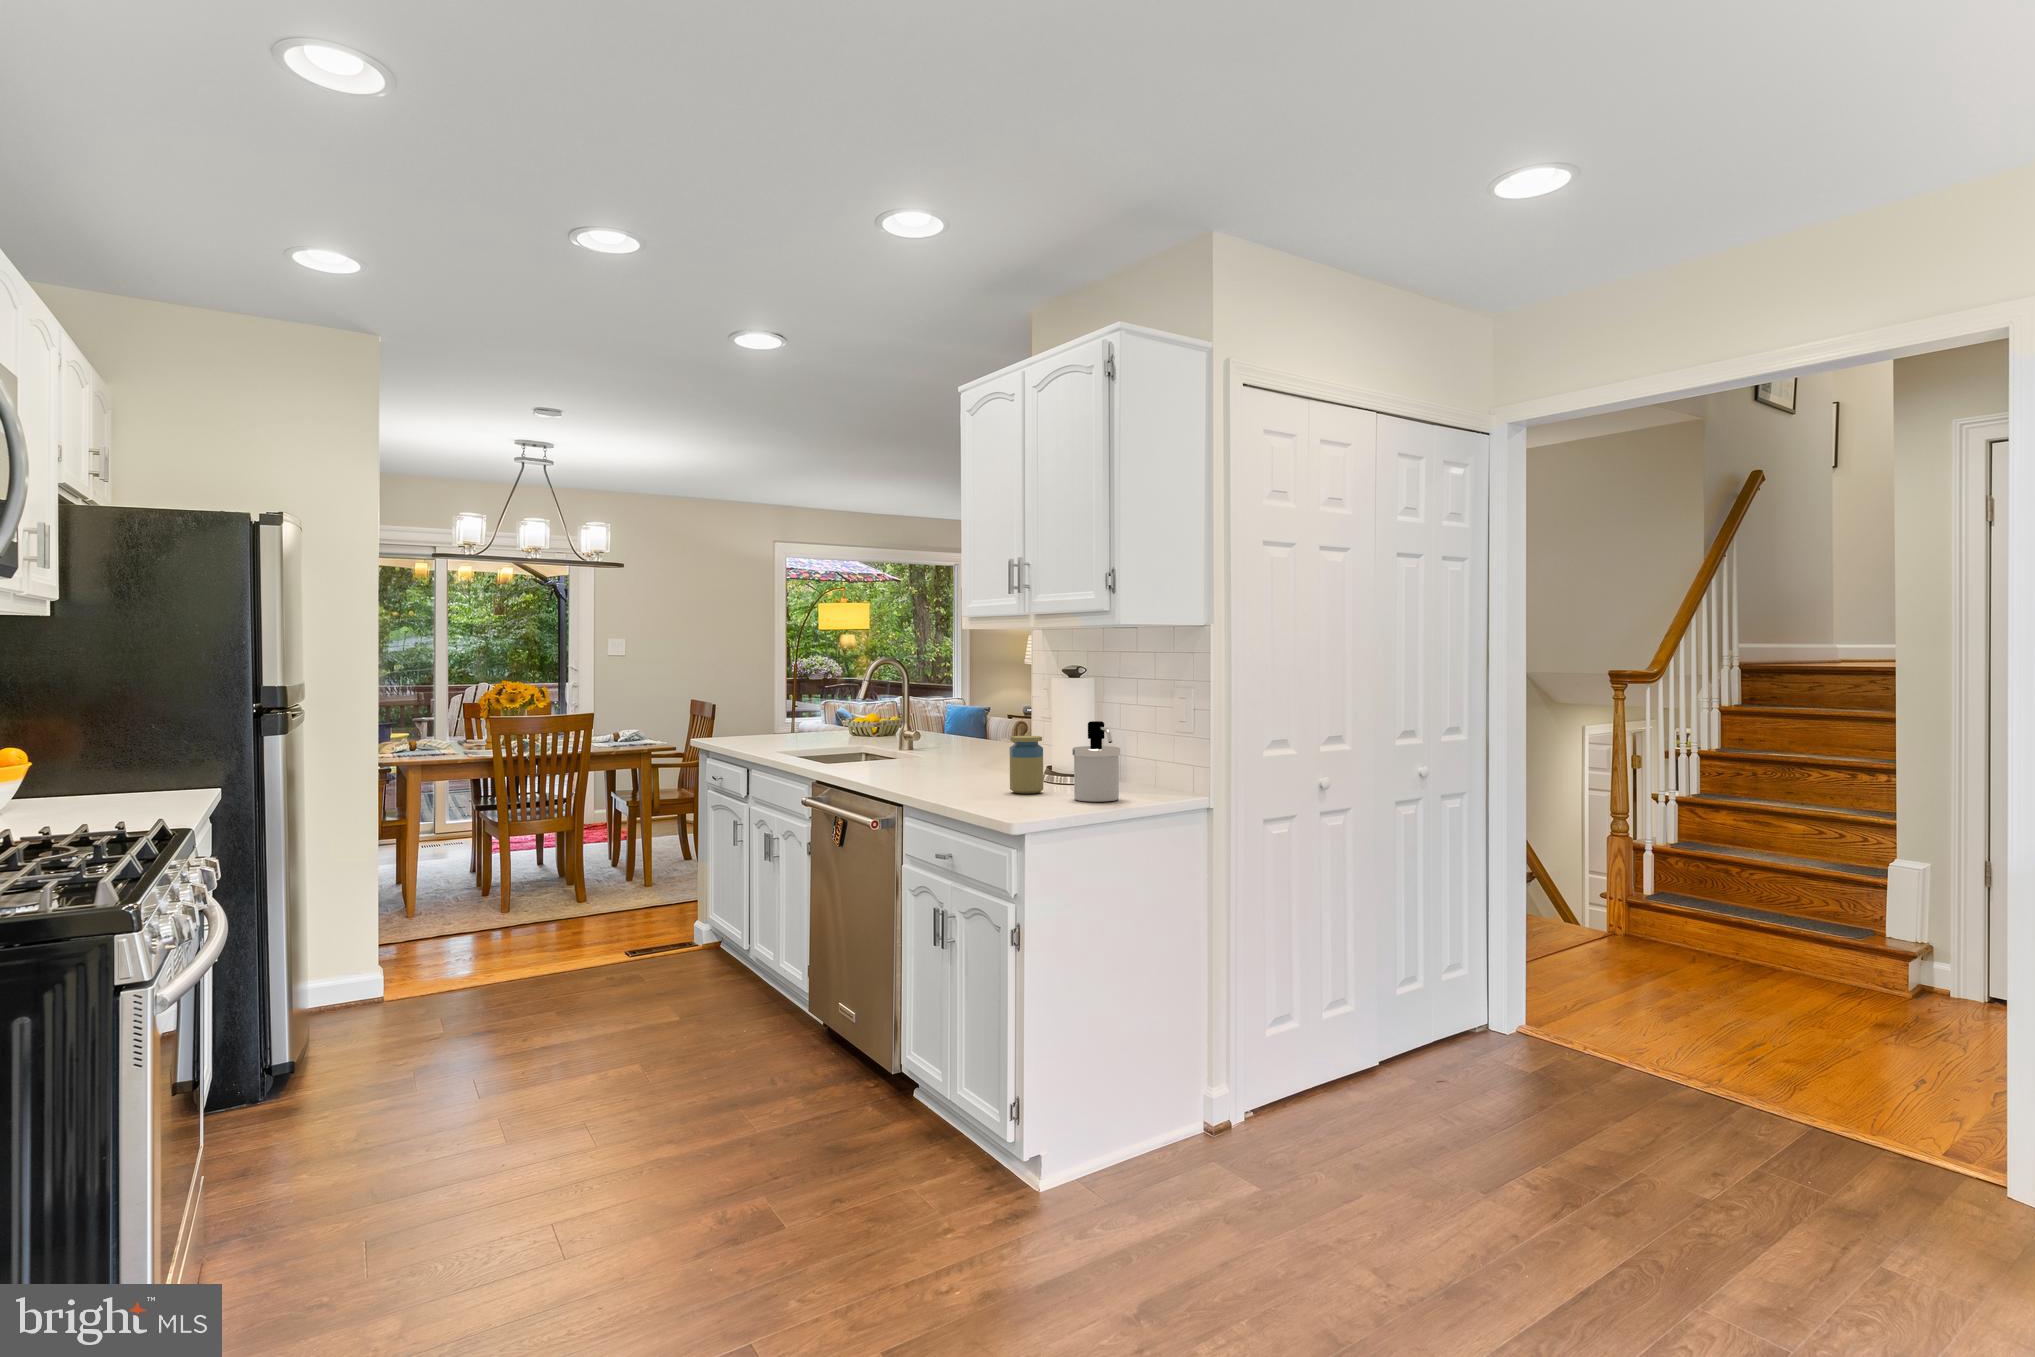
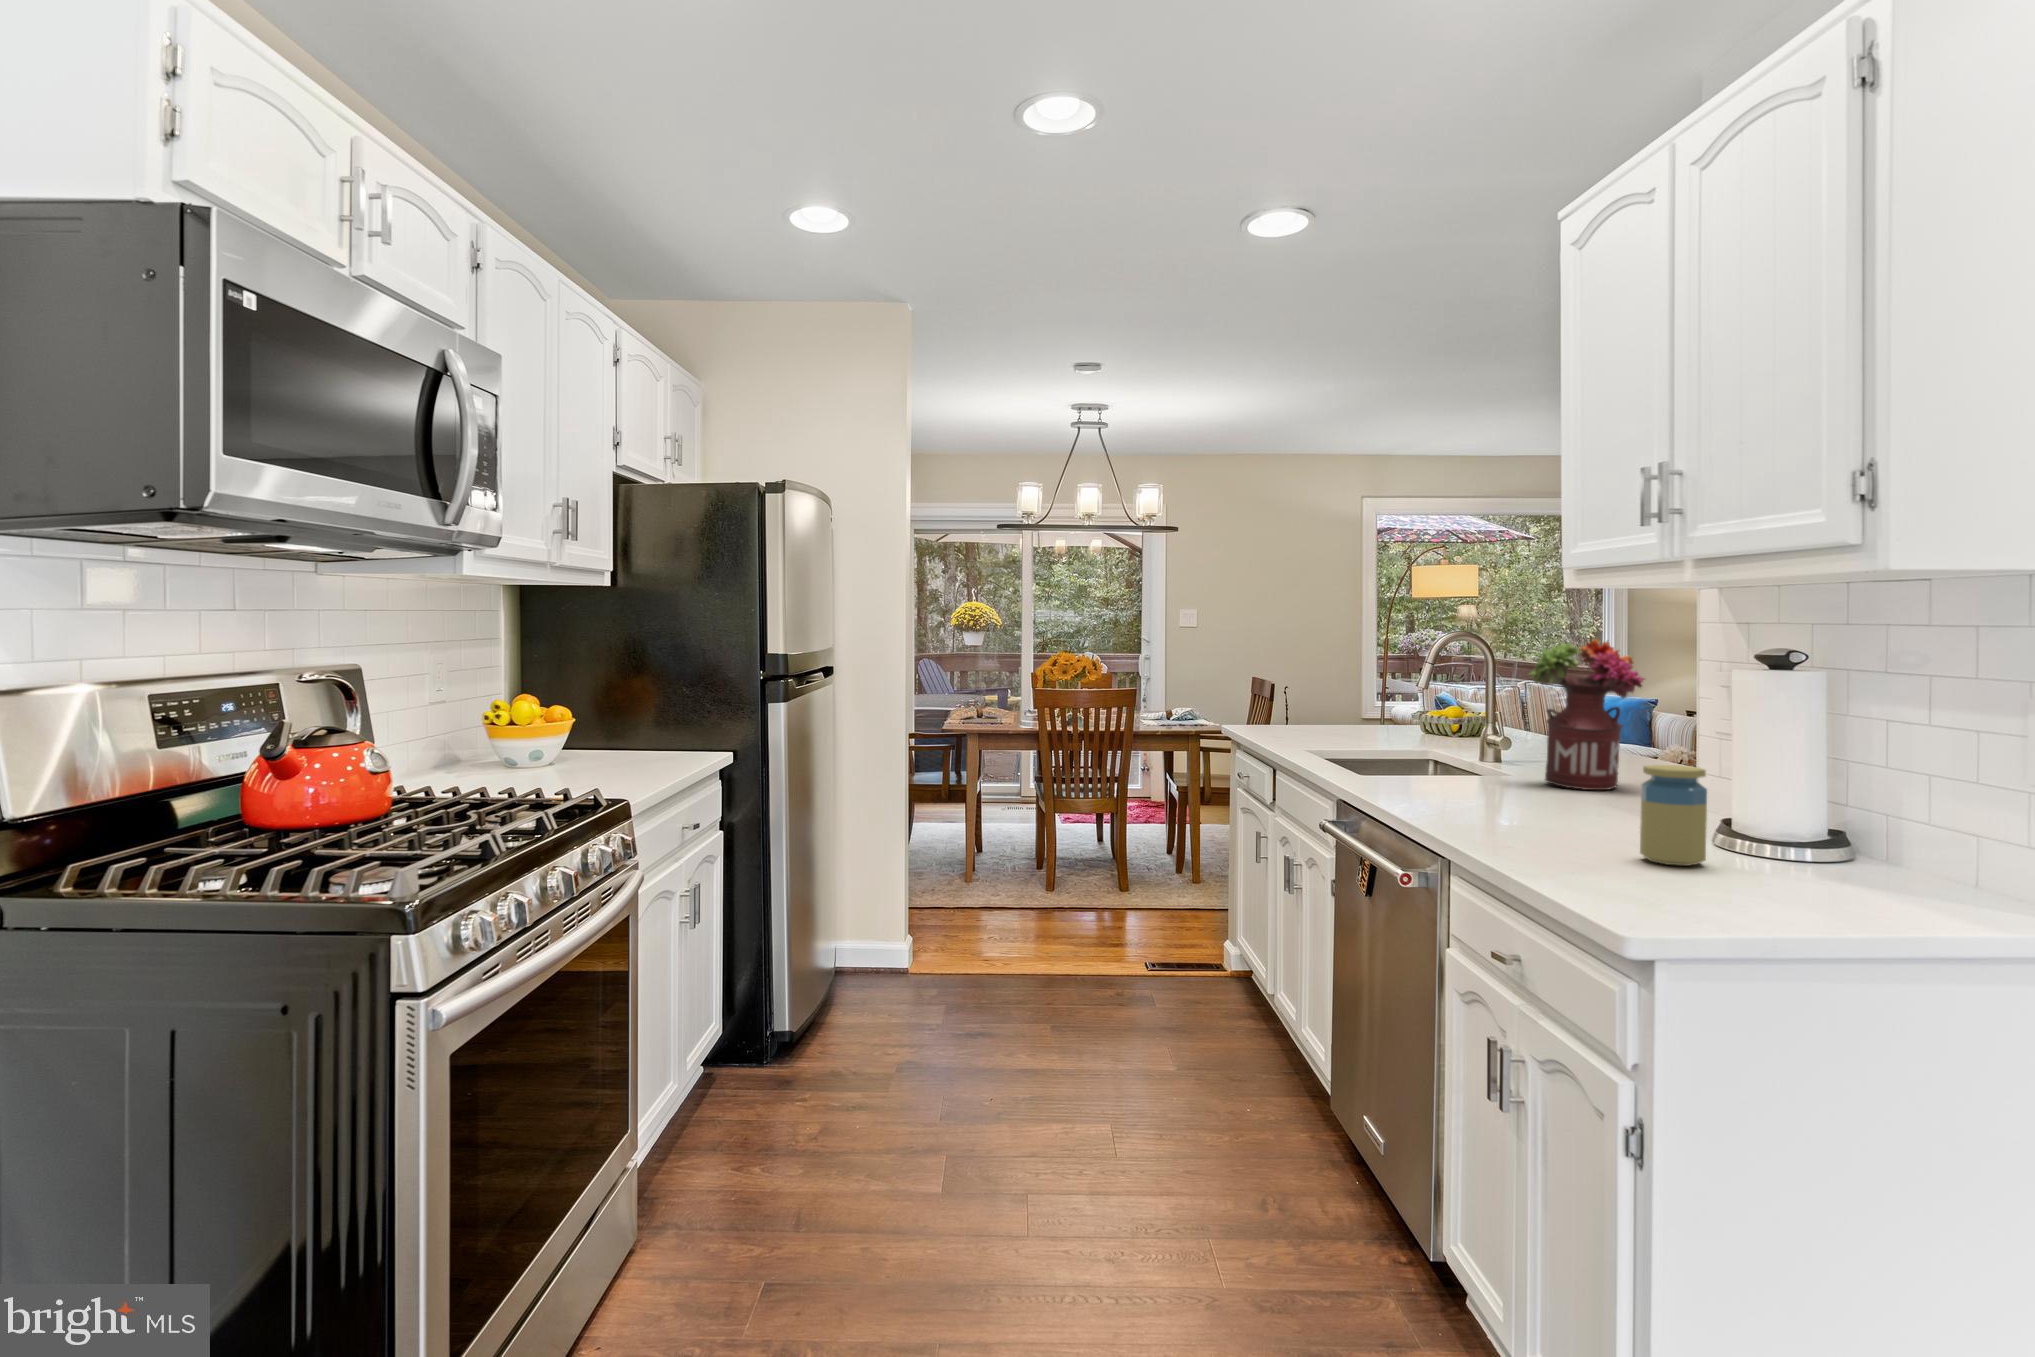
flower arrangement: none [934,662,1005,763] -> present [1530,639,1644,790]
soap dispenser: present [1072,721,1120,802] -> none [1768,751,1877,904]

